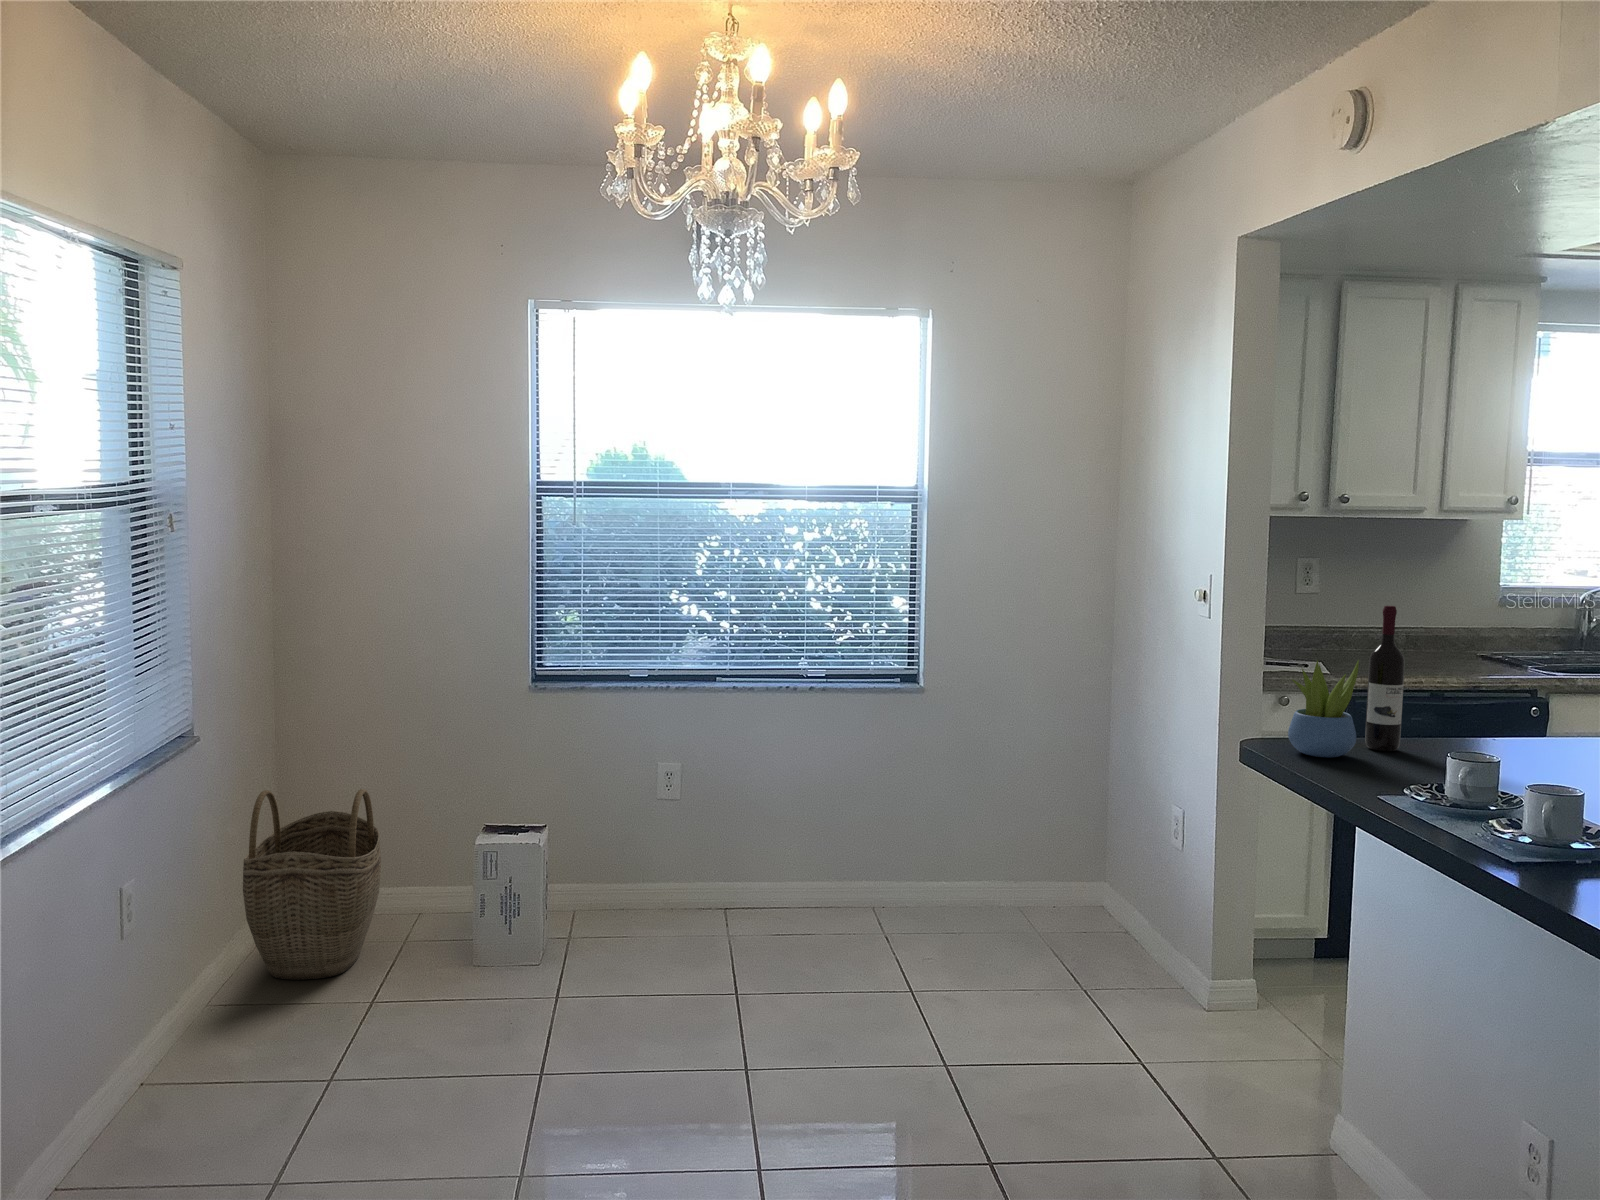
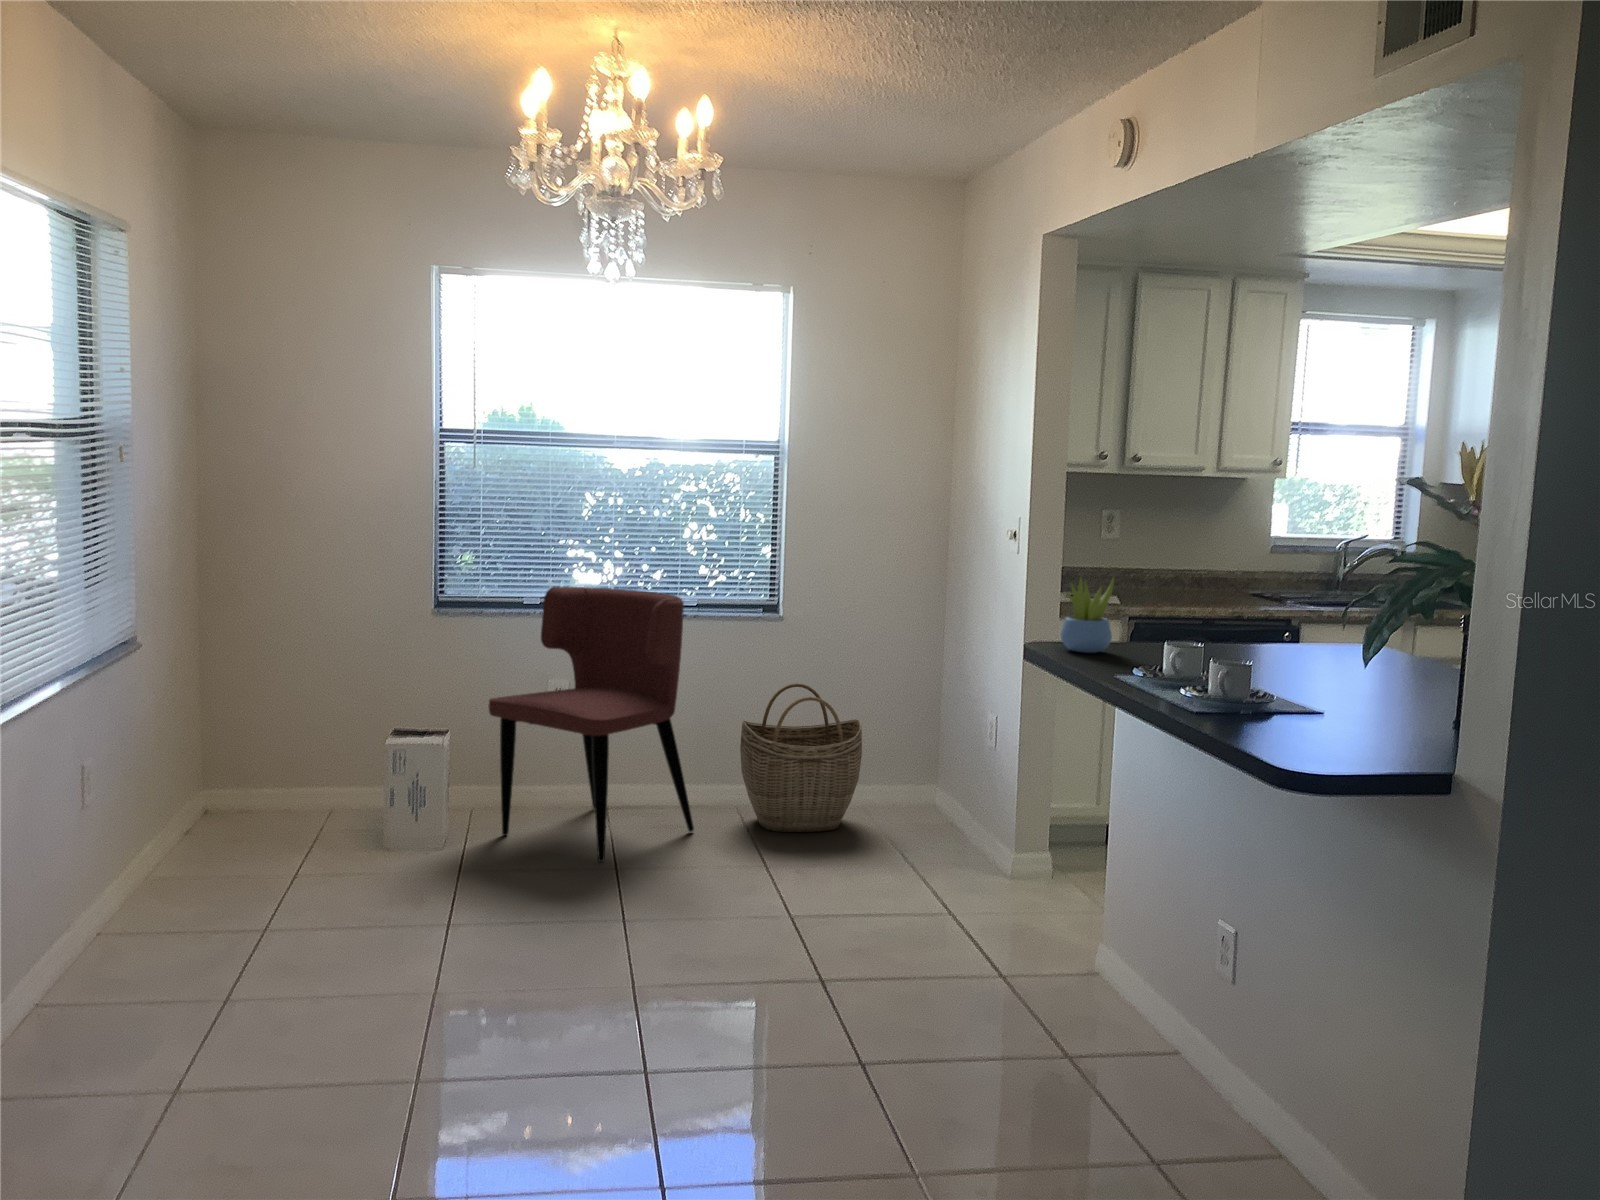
wine bottle: present [1365,606,1405,751] -> none [1123,535,1153,650]
dining chair: none [592,655,825,979] -> present [489,587,694,862]
woven basket: present [243,789,381,980] -> present [740,683,862,832]

